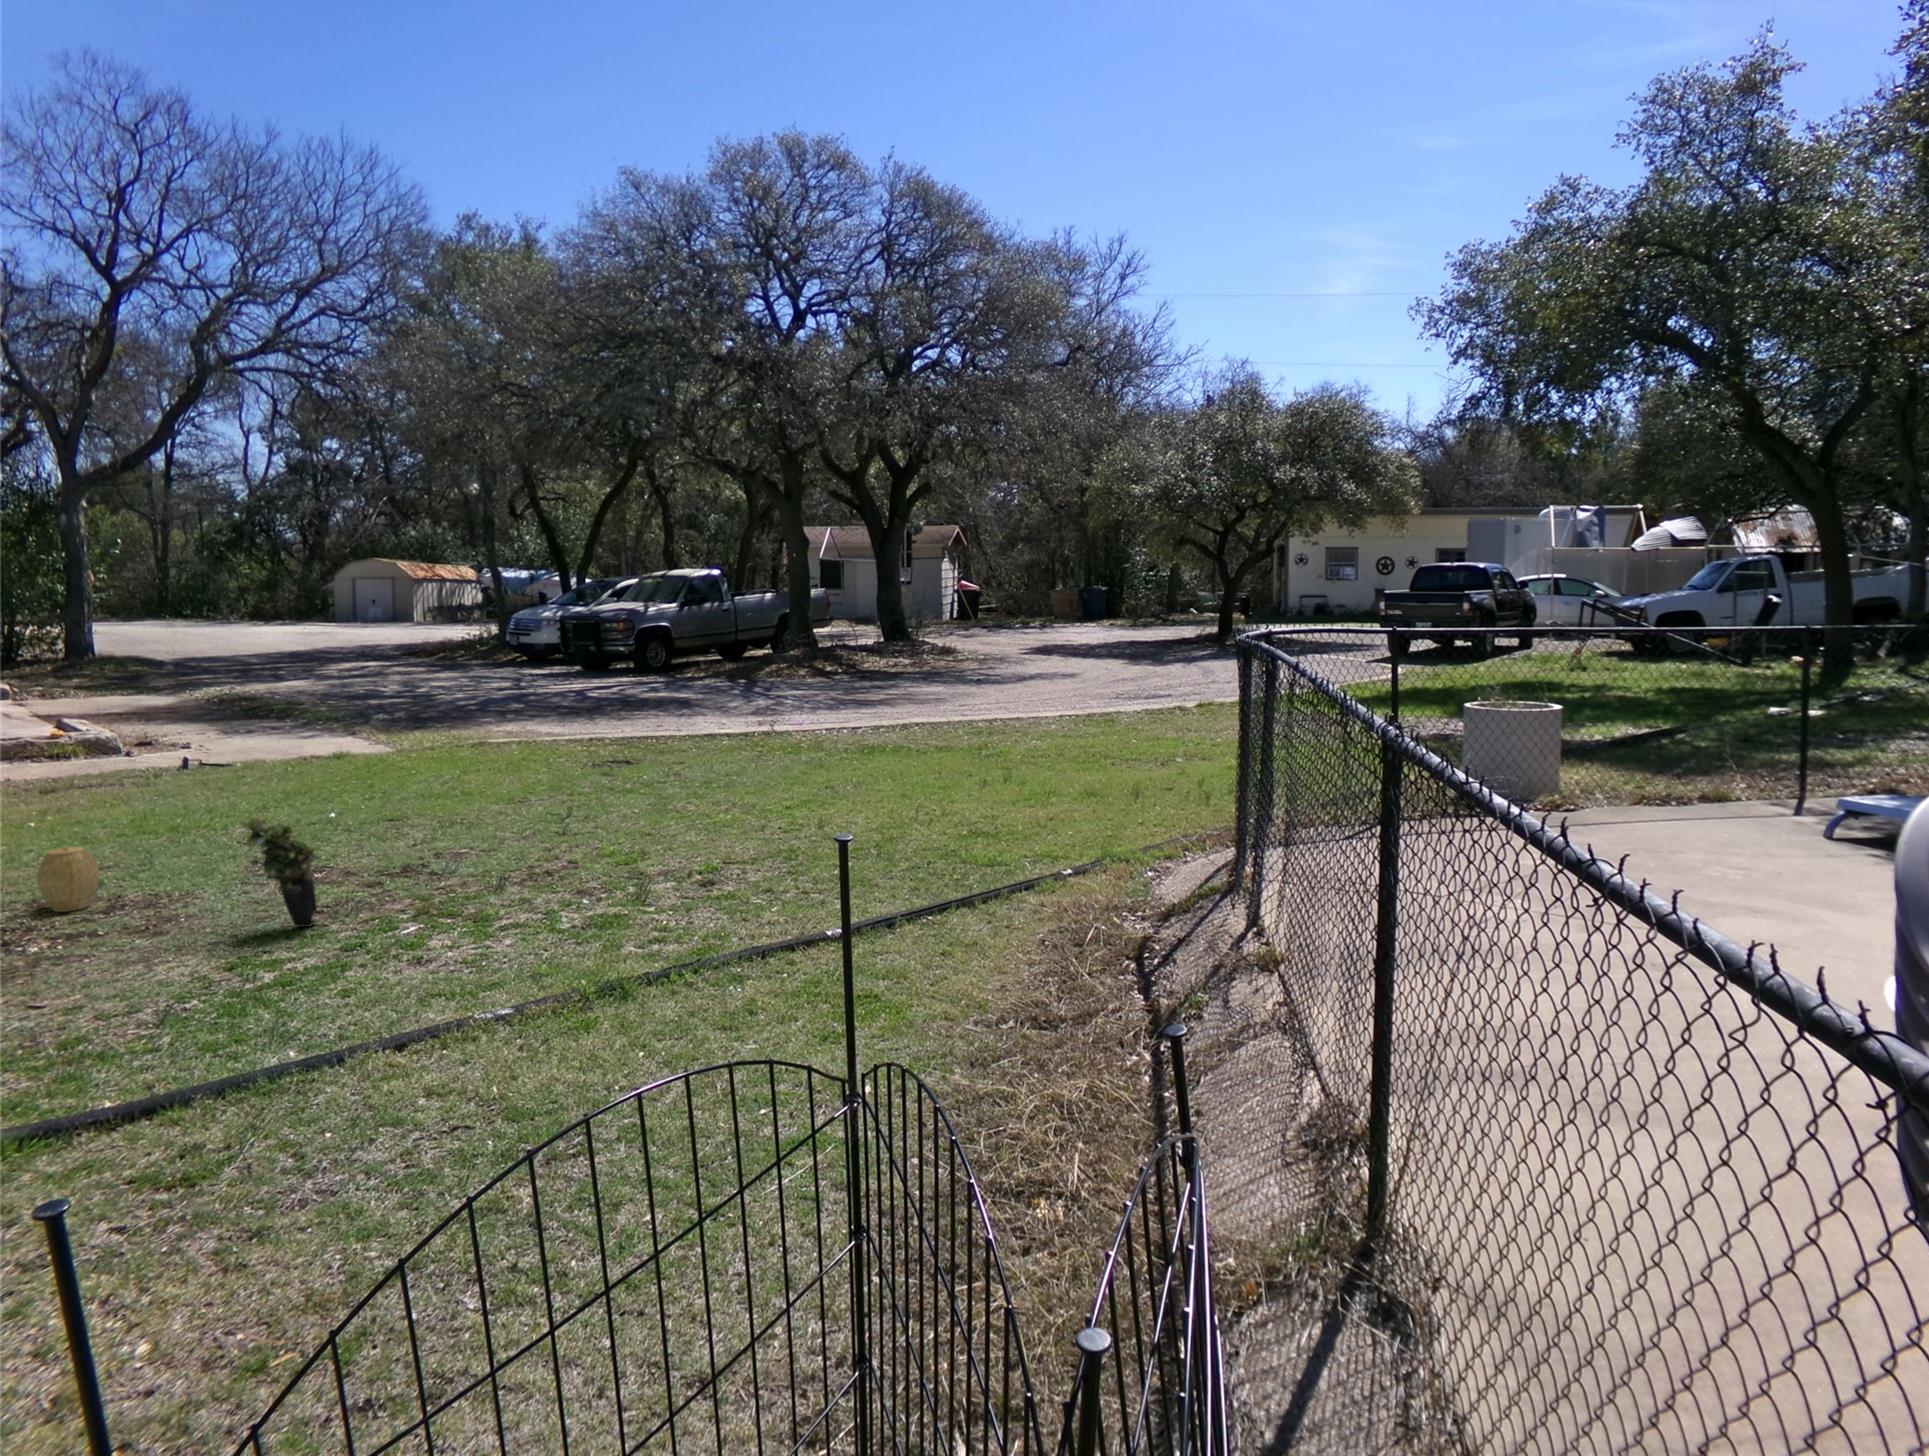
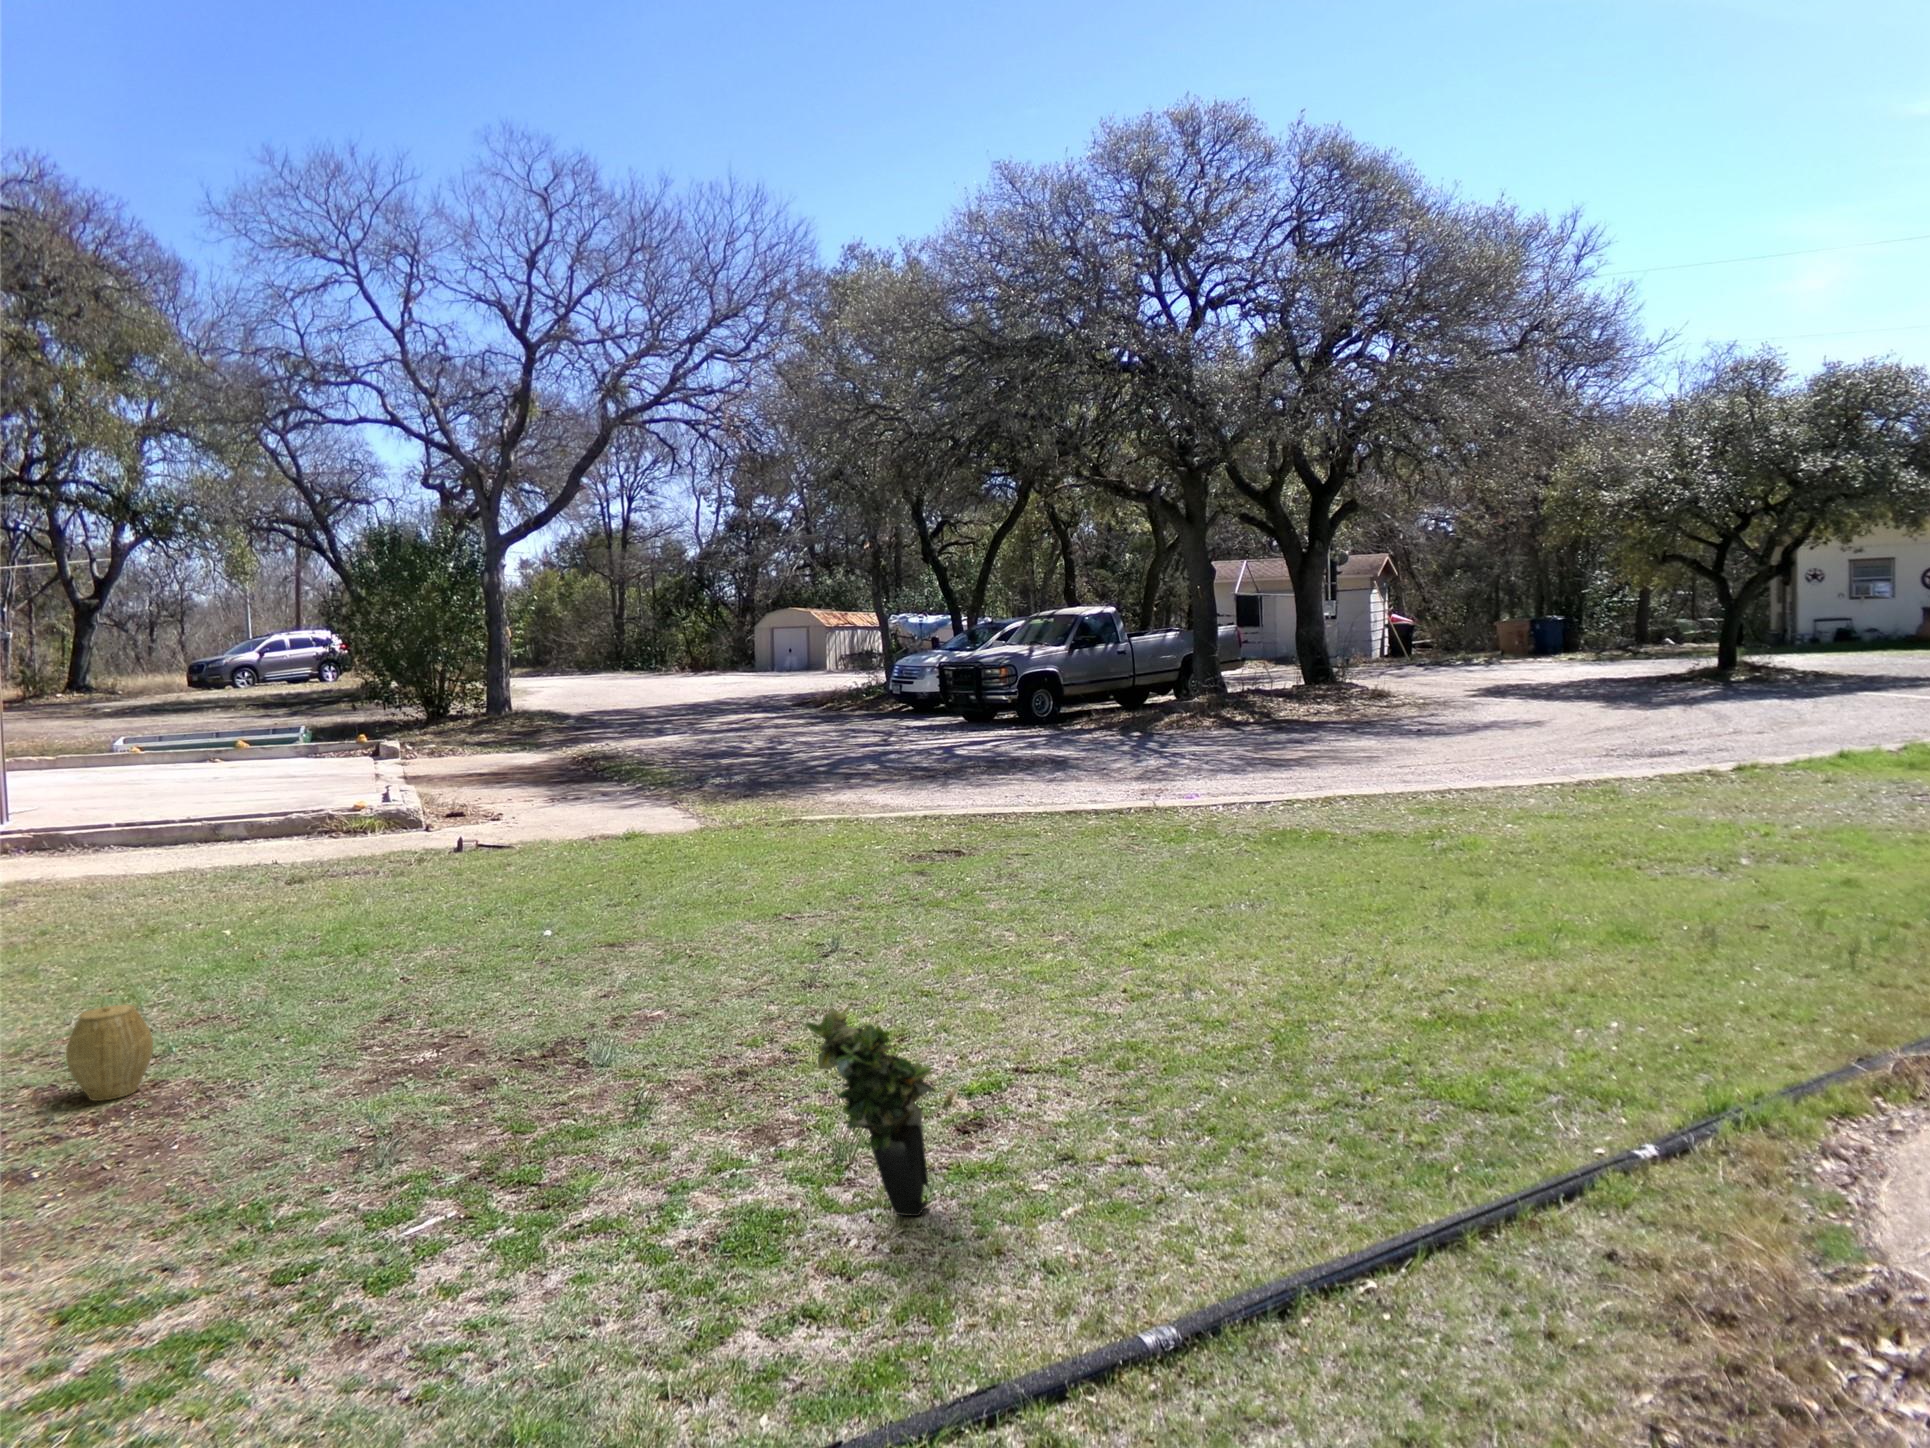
potted plant: present [238,816,320,927] -> present [805,1004,935,1216]

